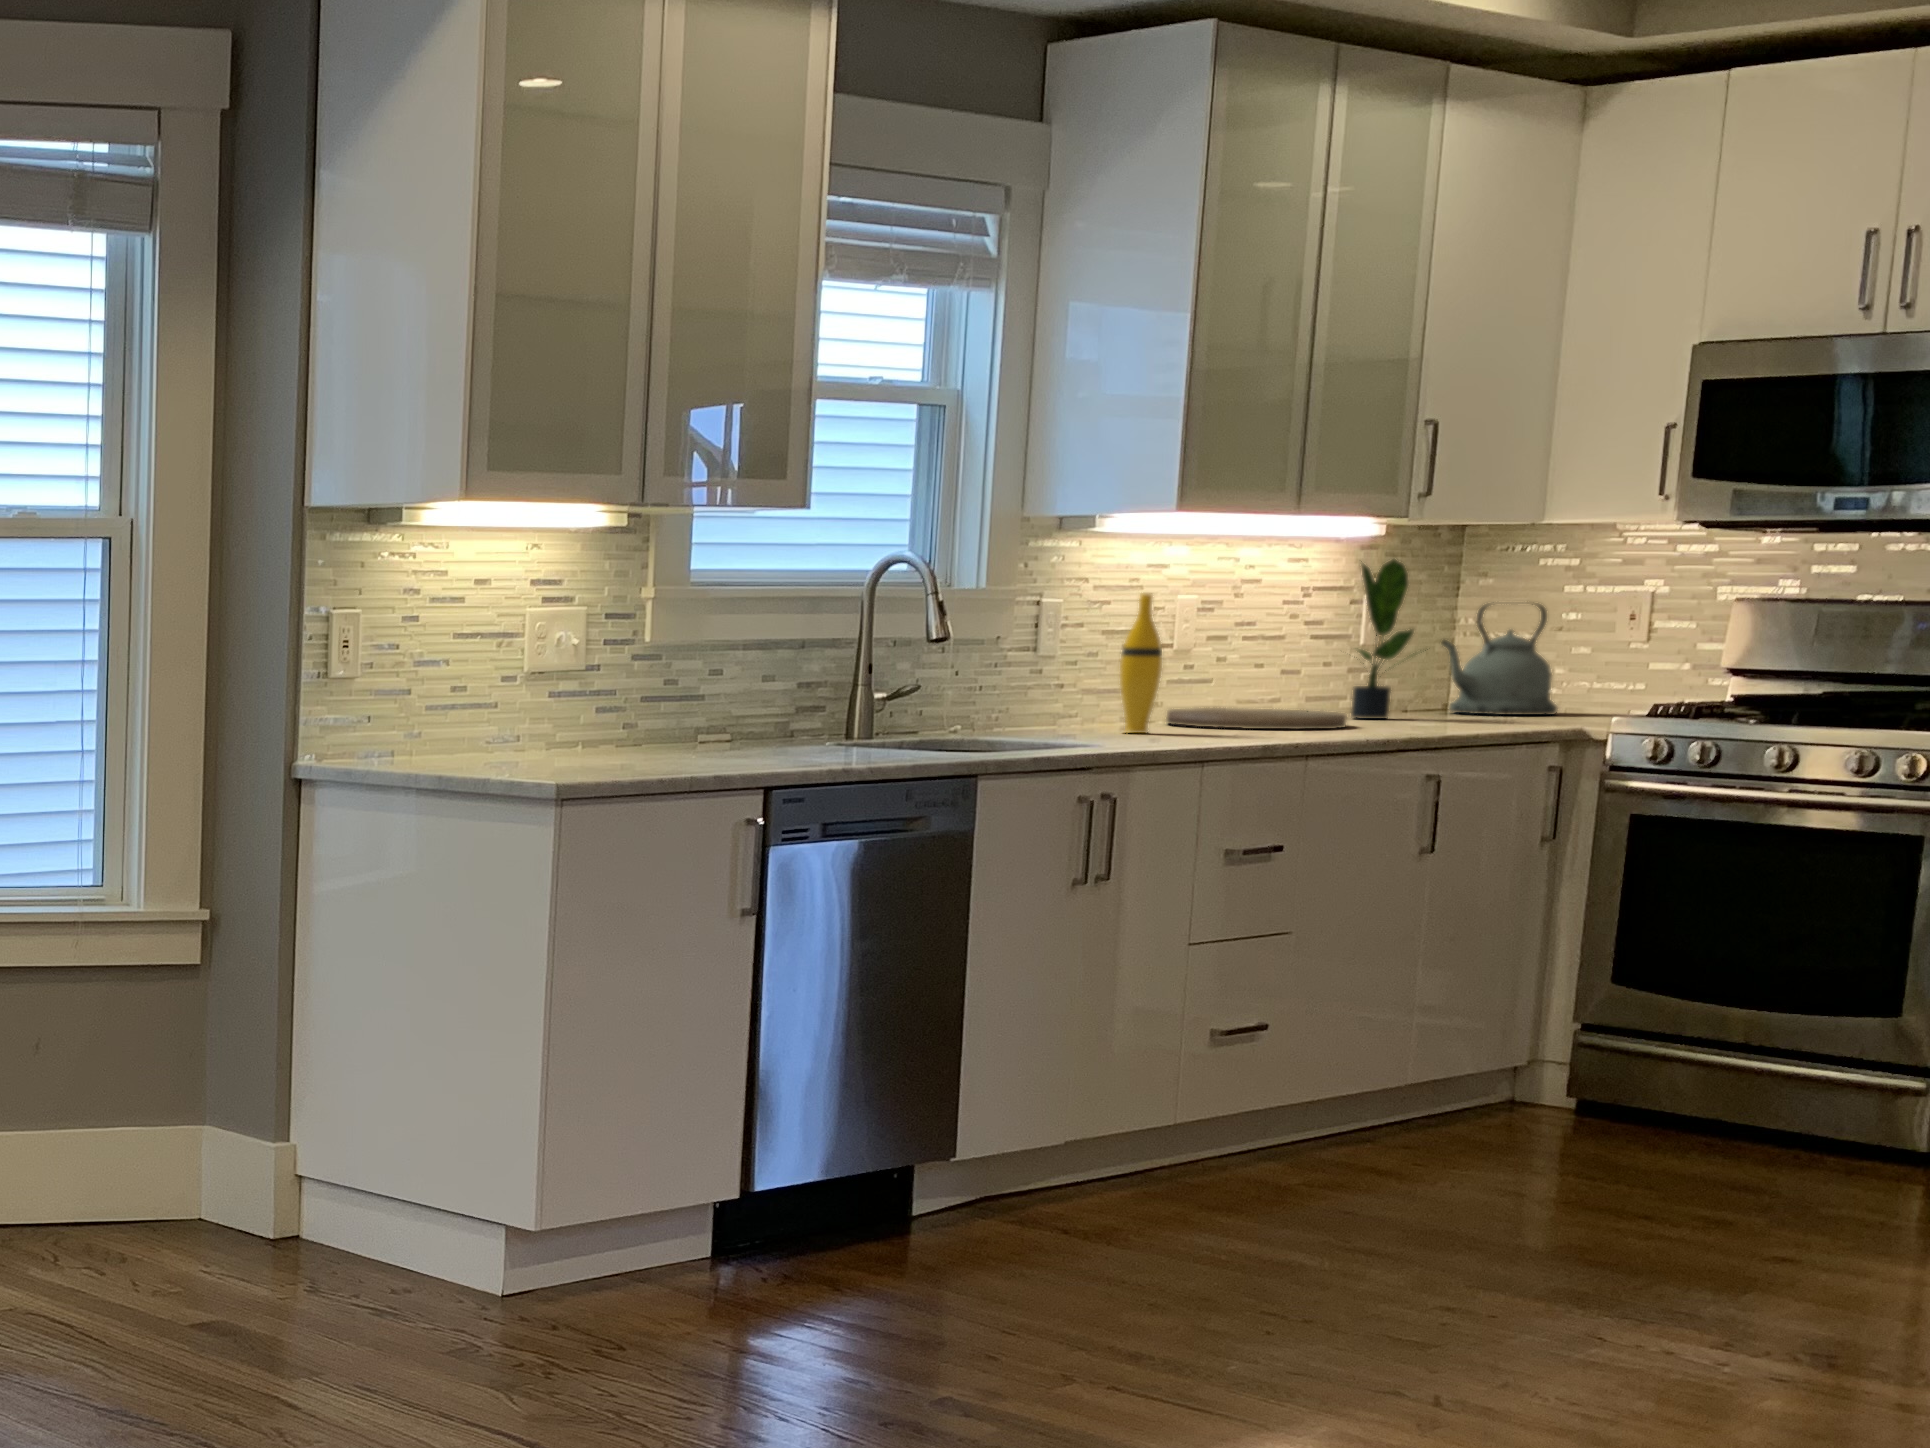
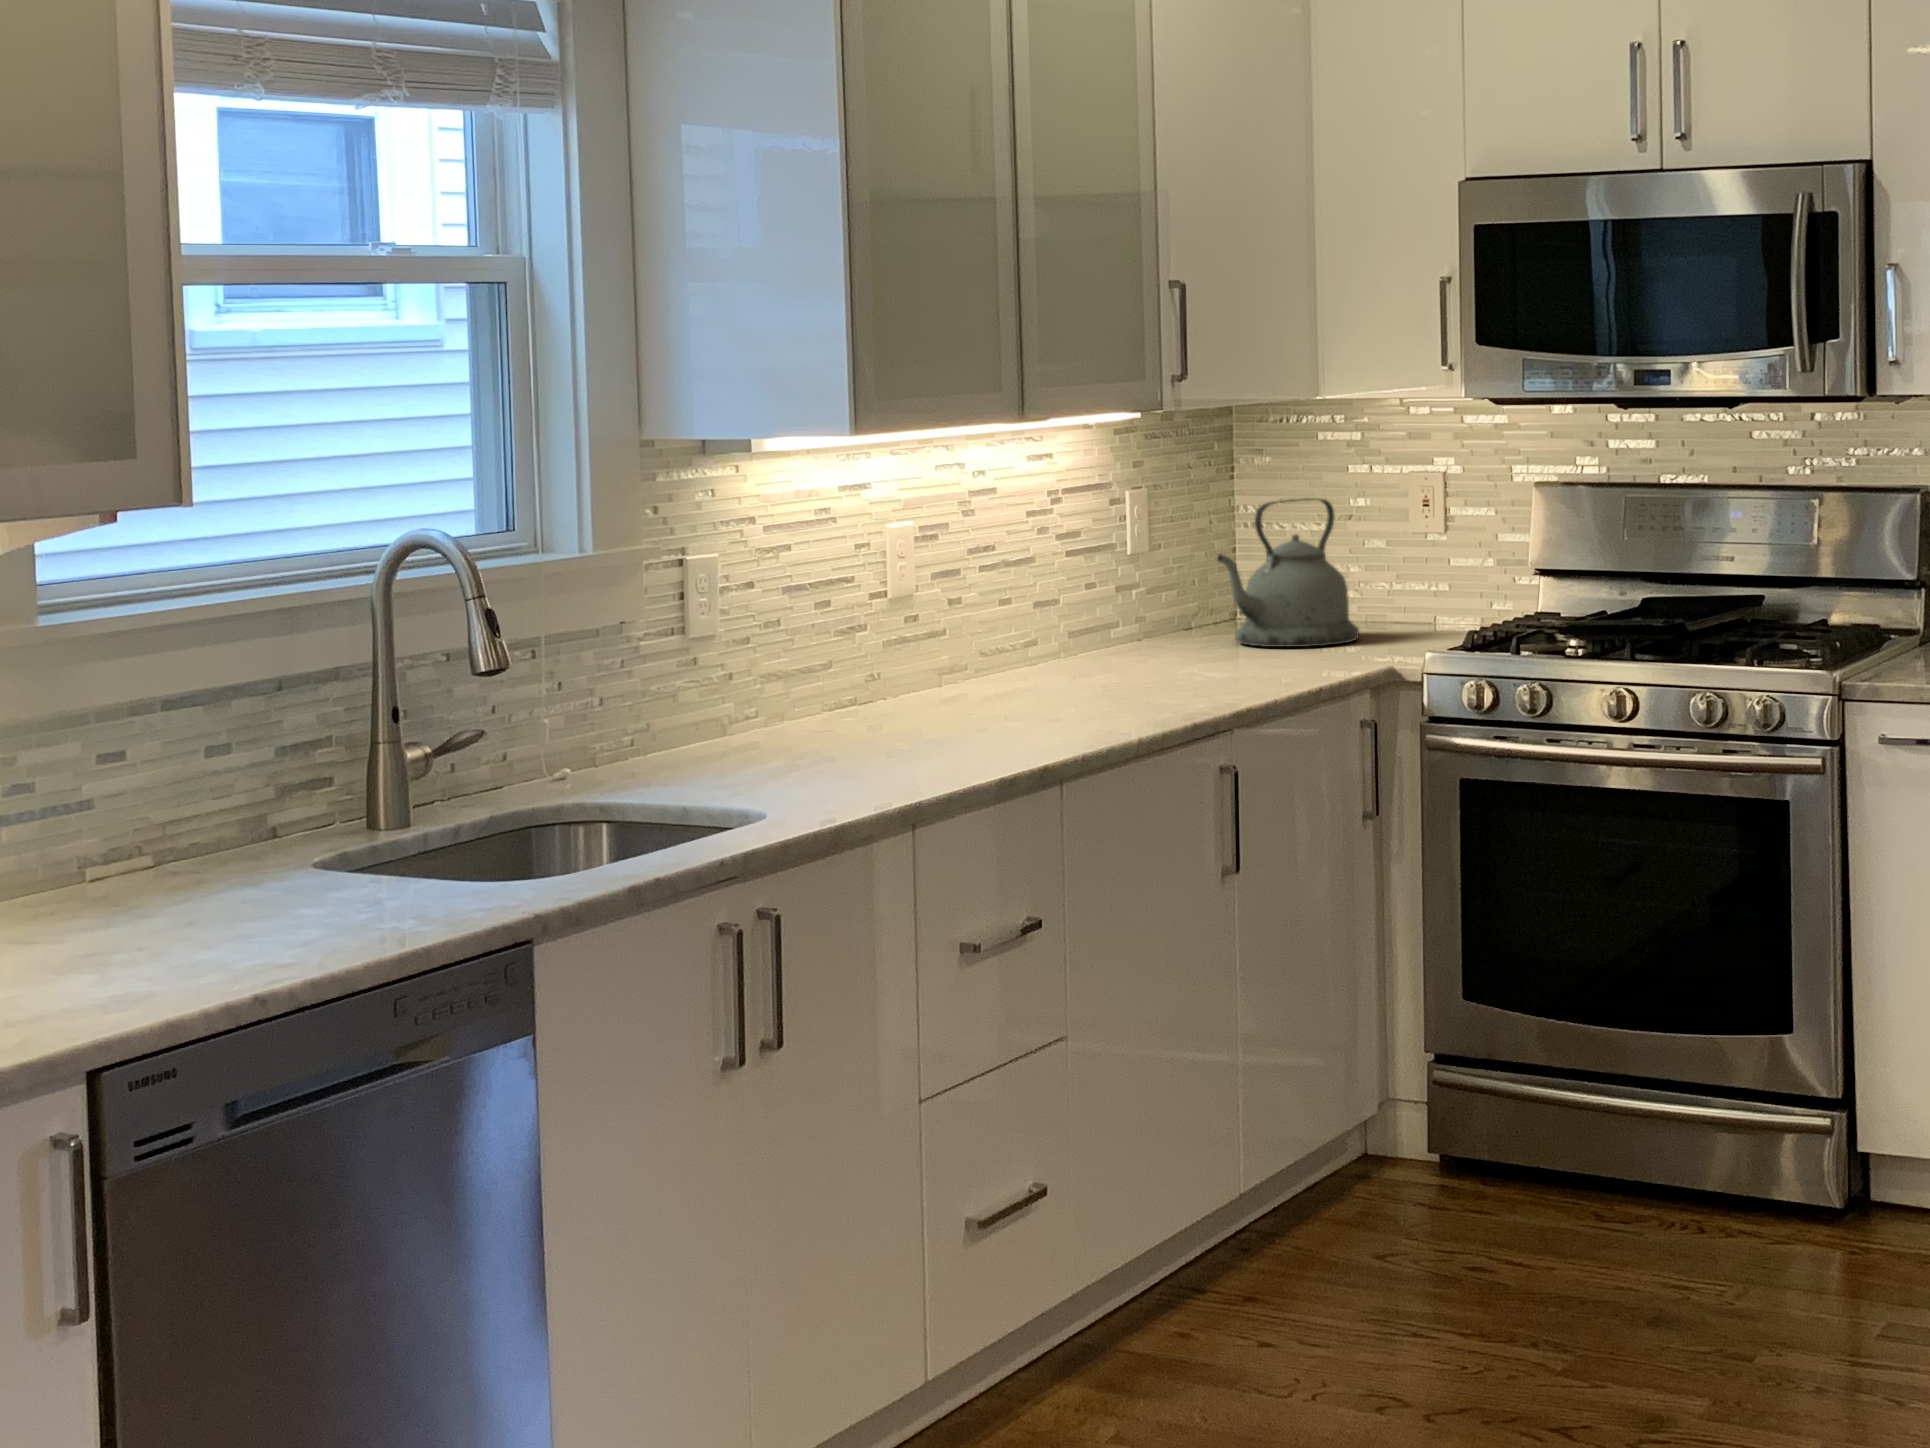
potted plant: present [1351,559,1428,719] -> none [1089,461,1206,674]
vase: present [1120,593,1162,733] -> none [793,552,852,759]
cutting board: present [1167,708,1347,729] -> none [876,677,1111,726]

